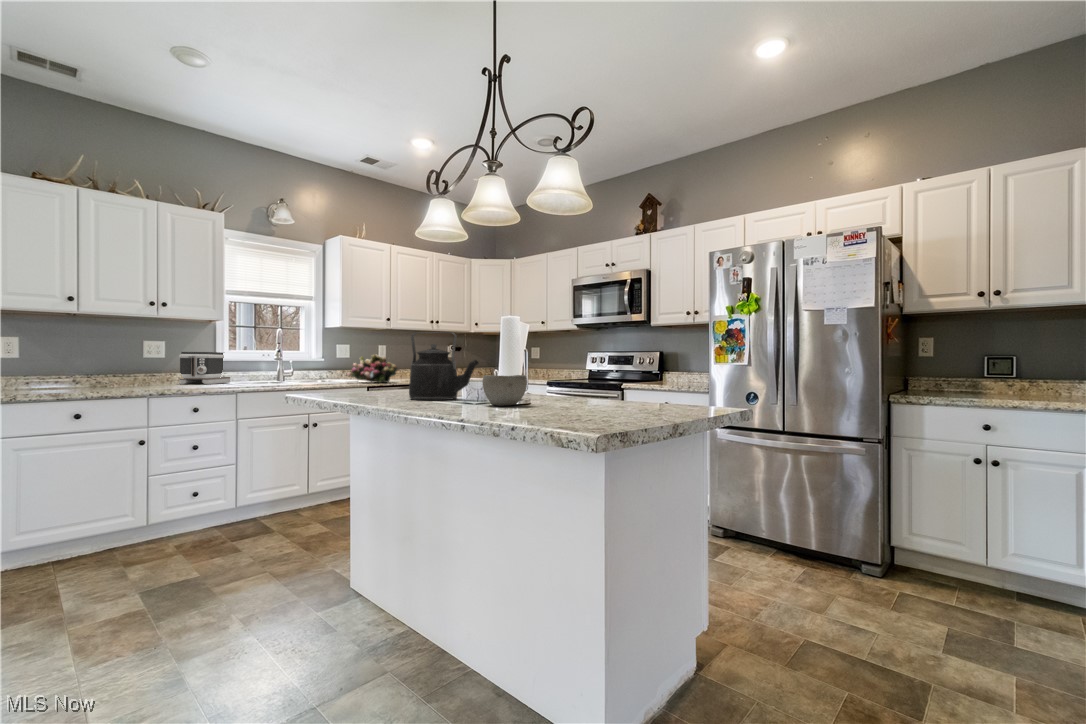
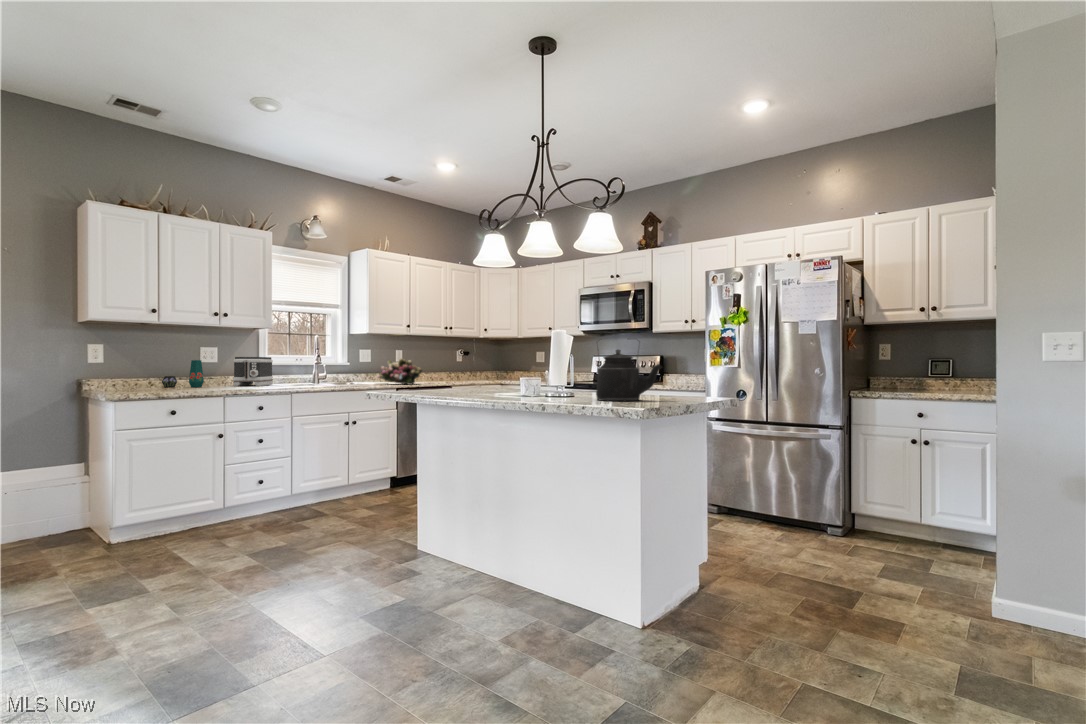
kettle: present [409,332,479,400] -> present [596,339,662,401]
vase: none [90,355,140,385] -> present [162,360,204,387]
bowl: present [482,375,527,406] -> none [544,376,577,398]

